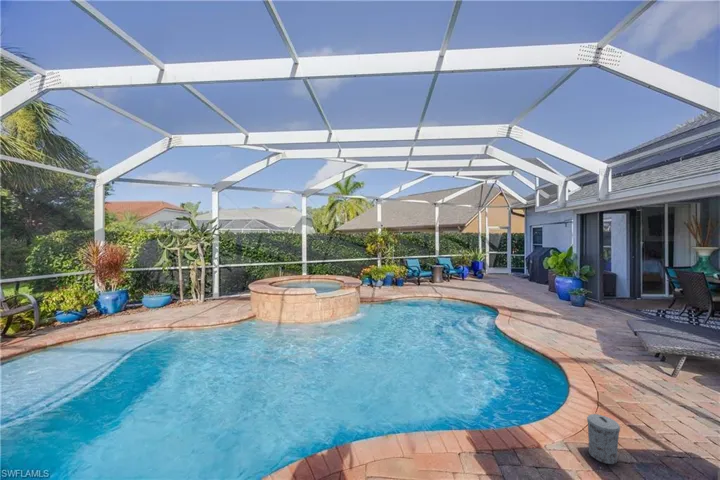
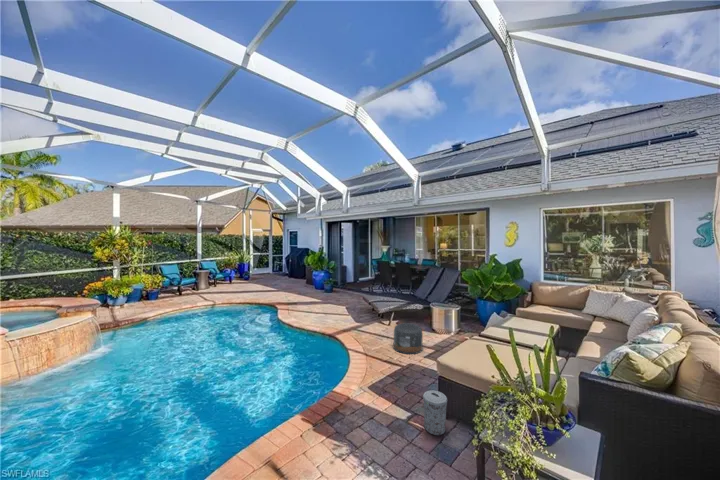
pouf: none [619,353,671,397] -> present [394,323,423,354]

